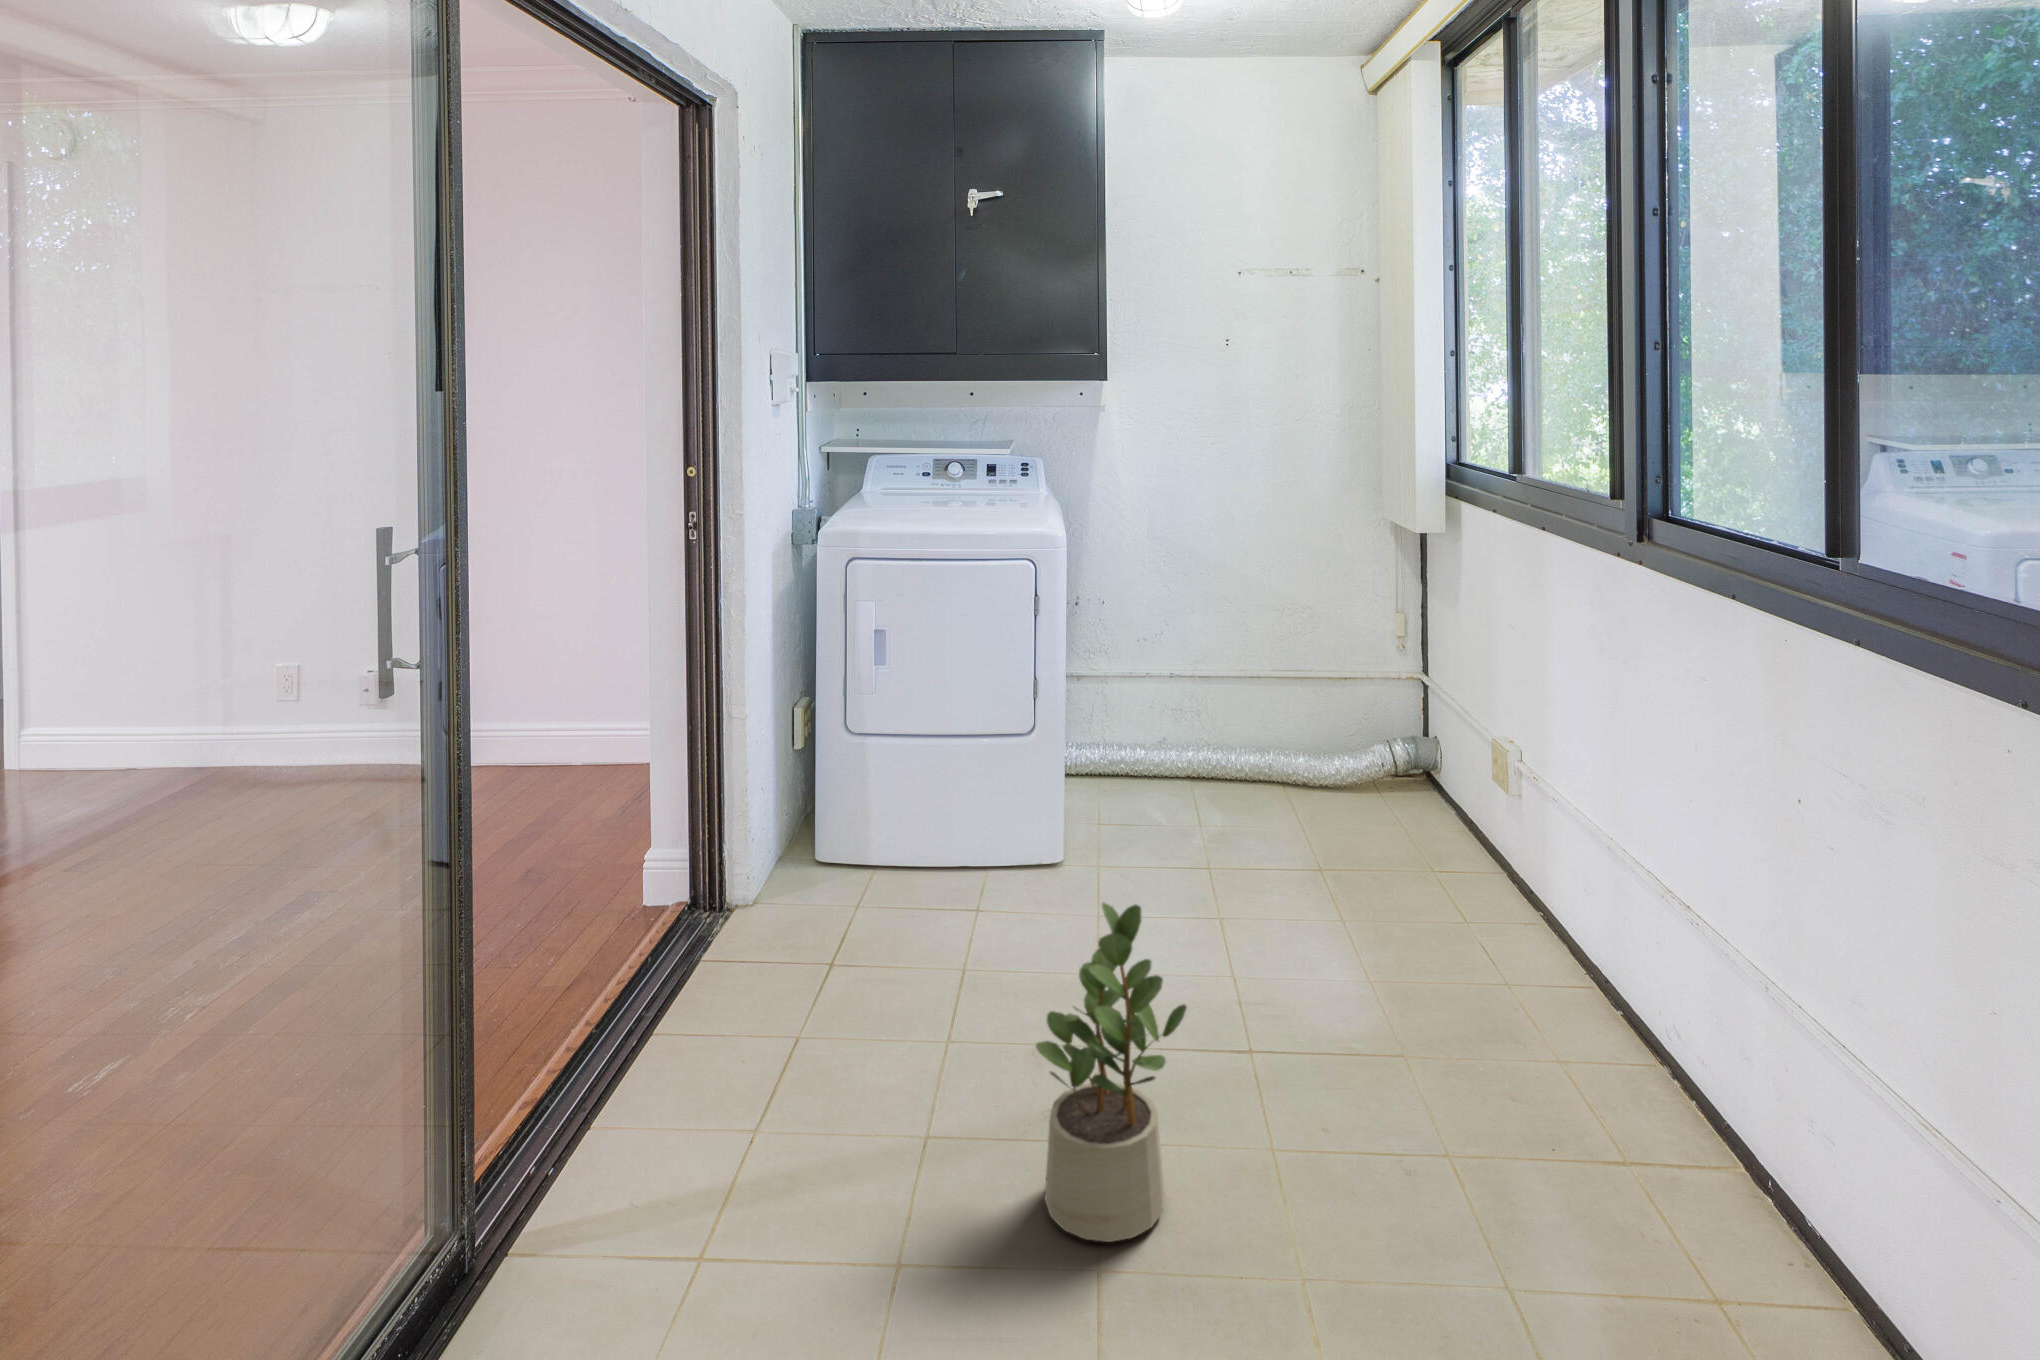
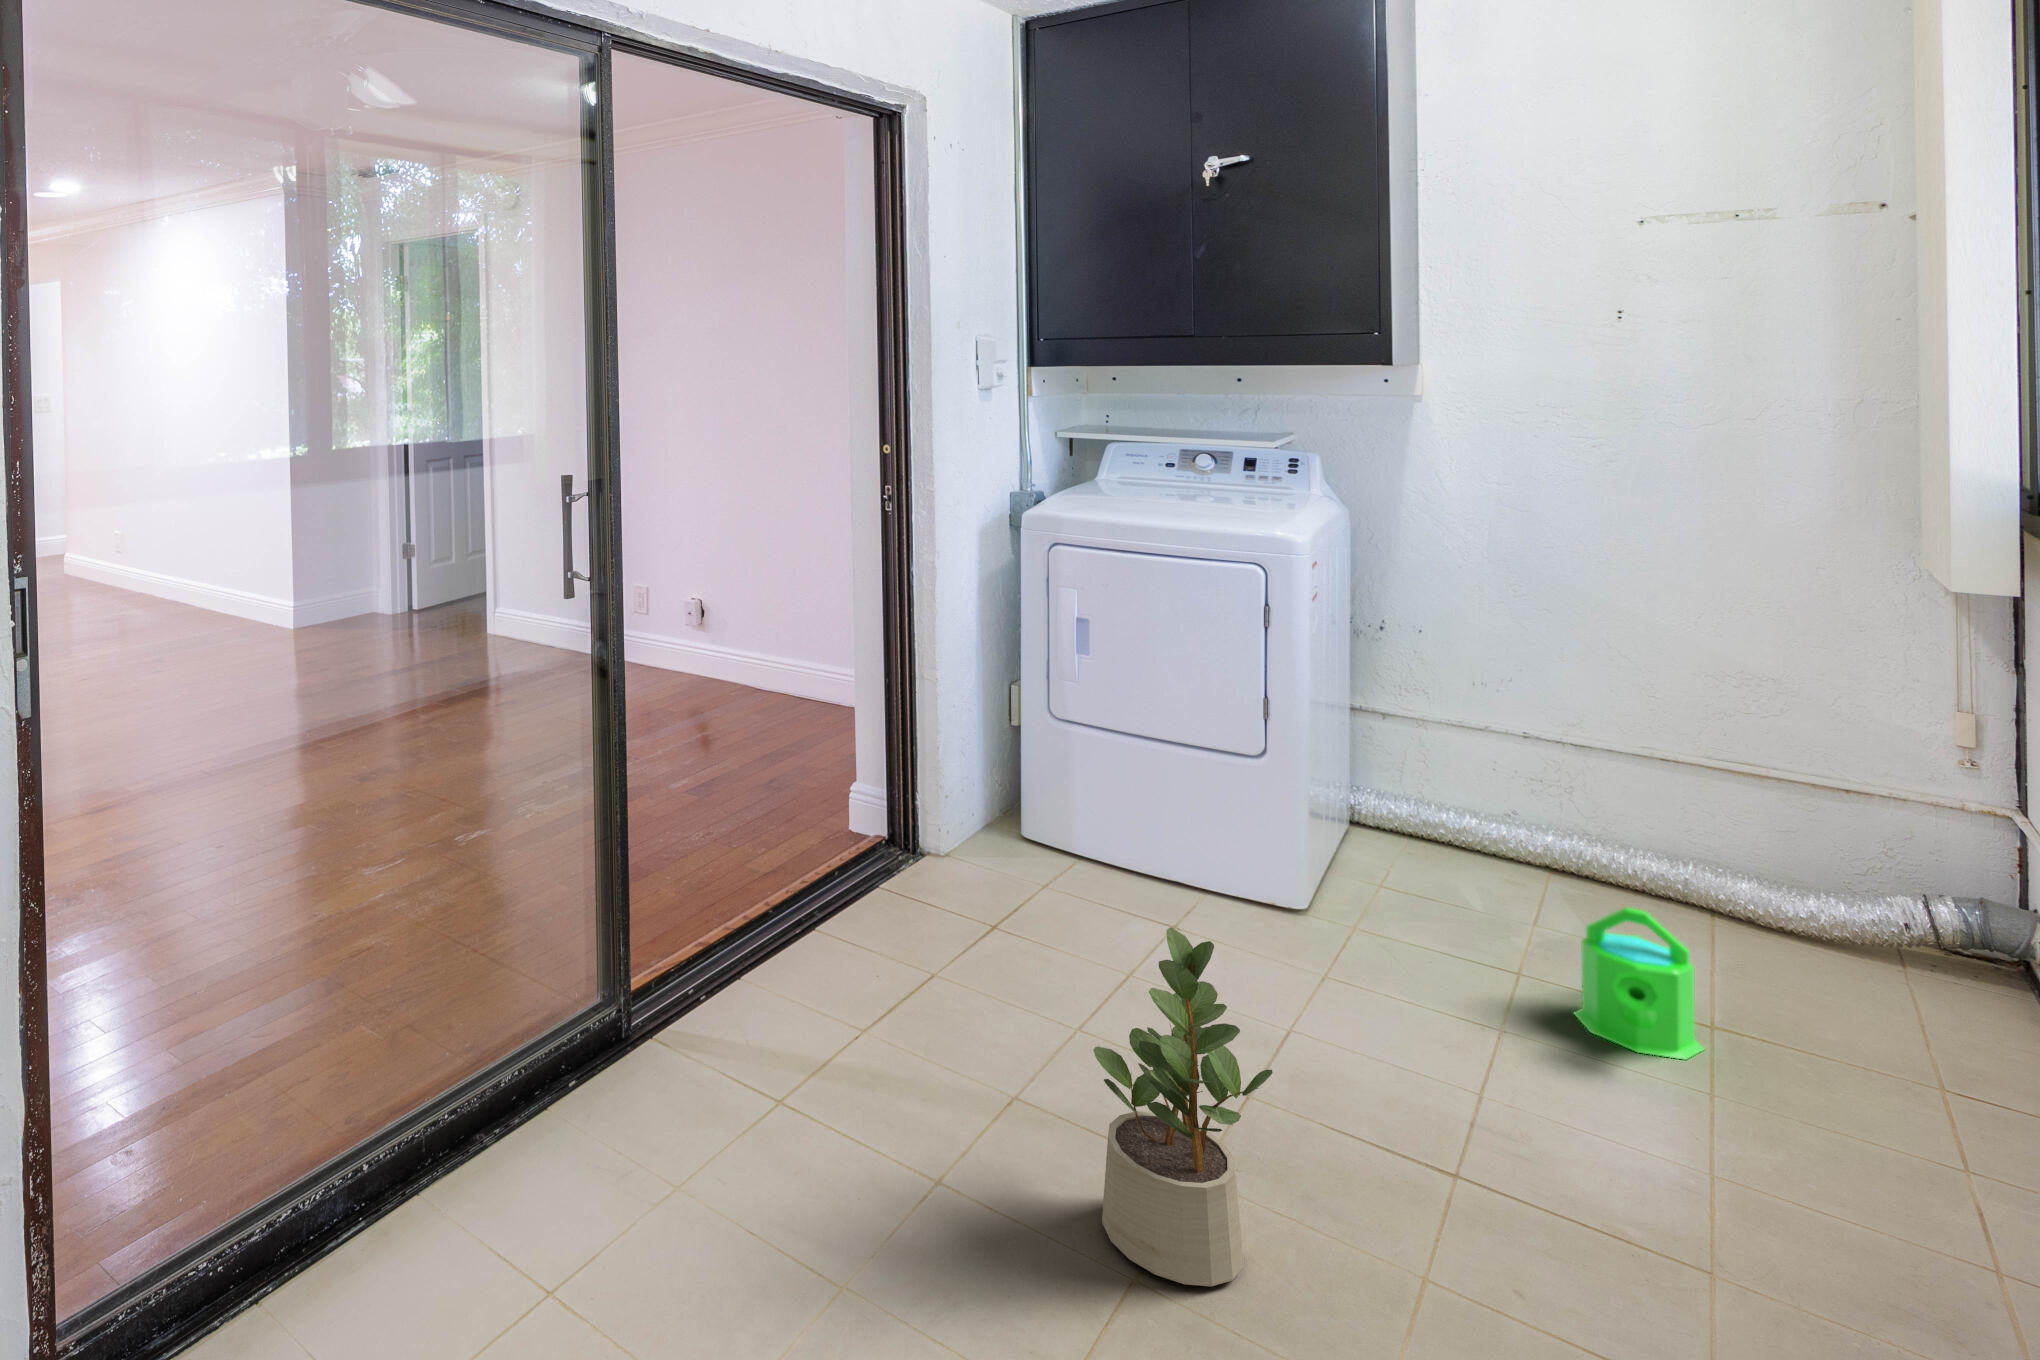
watering can: none [1252,789,1326,898] -> present [1574,908,1704,1059]

